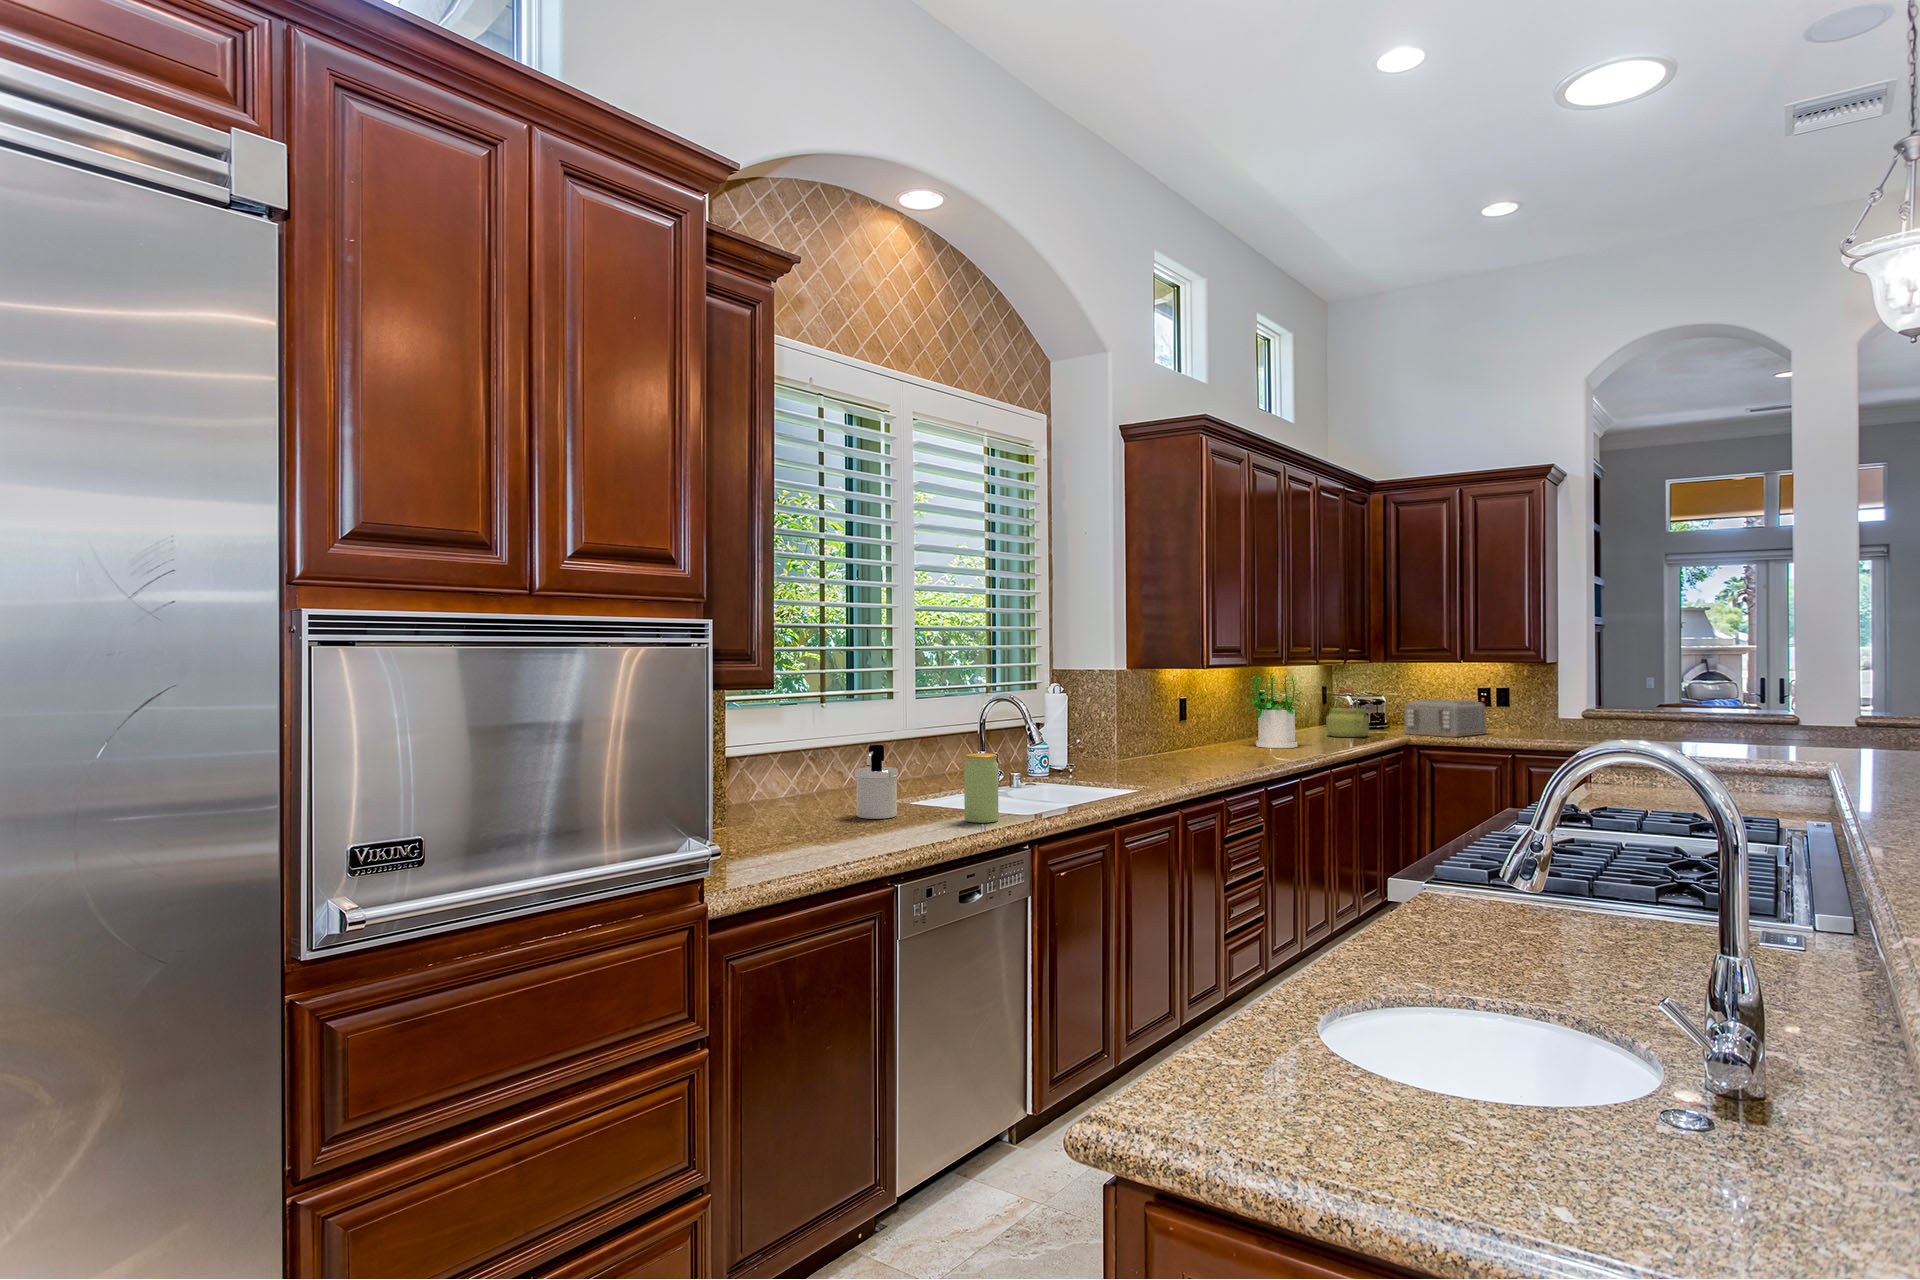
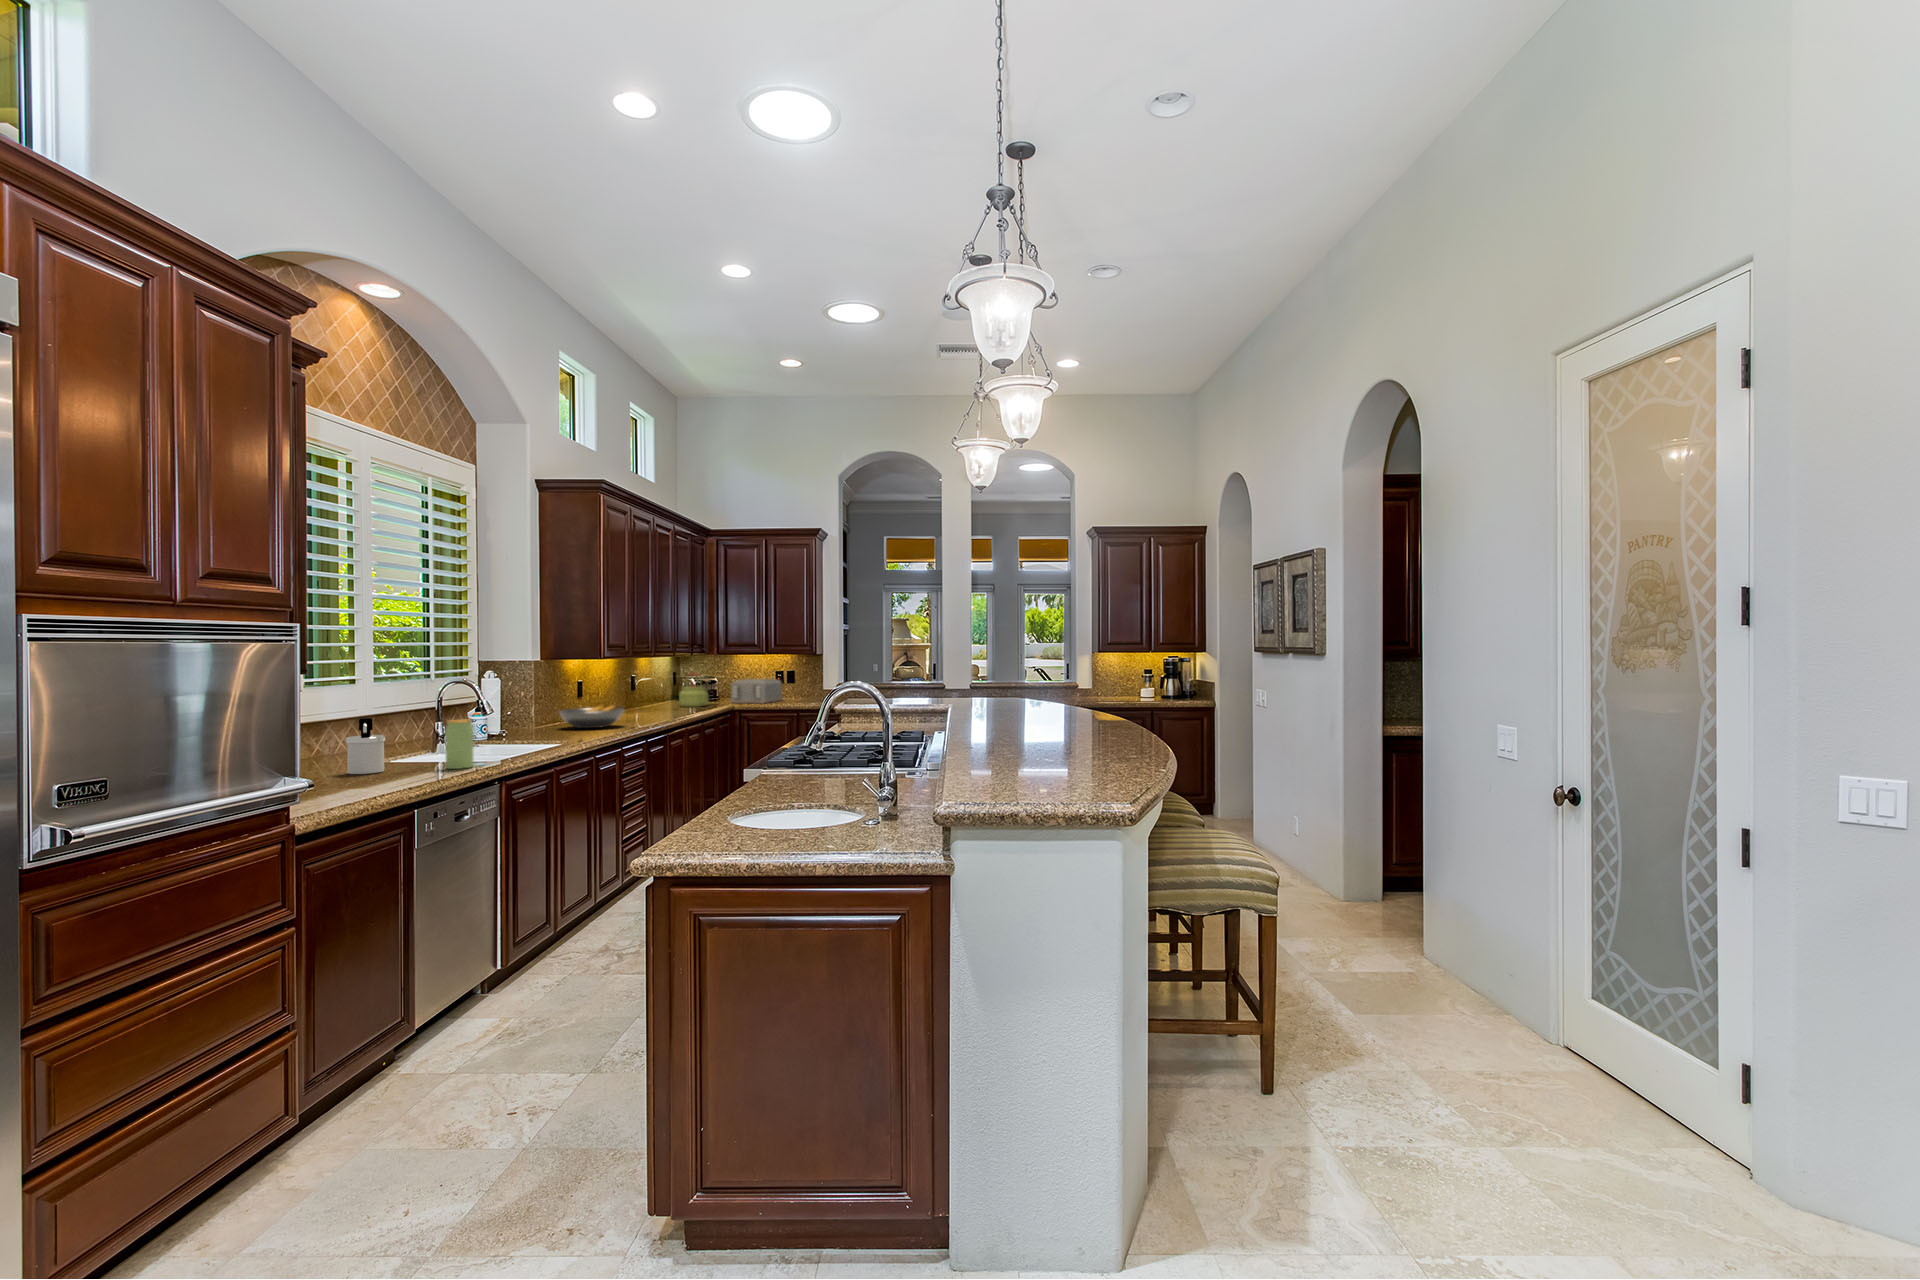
potted plant: present [1246,673,1302,748] -> none [623,662,665,715]
fruit bowl: none [1148,734,1235,765] -> present [559,705,624,728]

